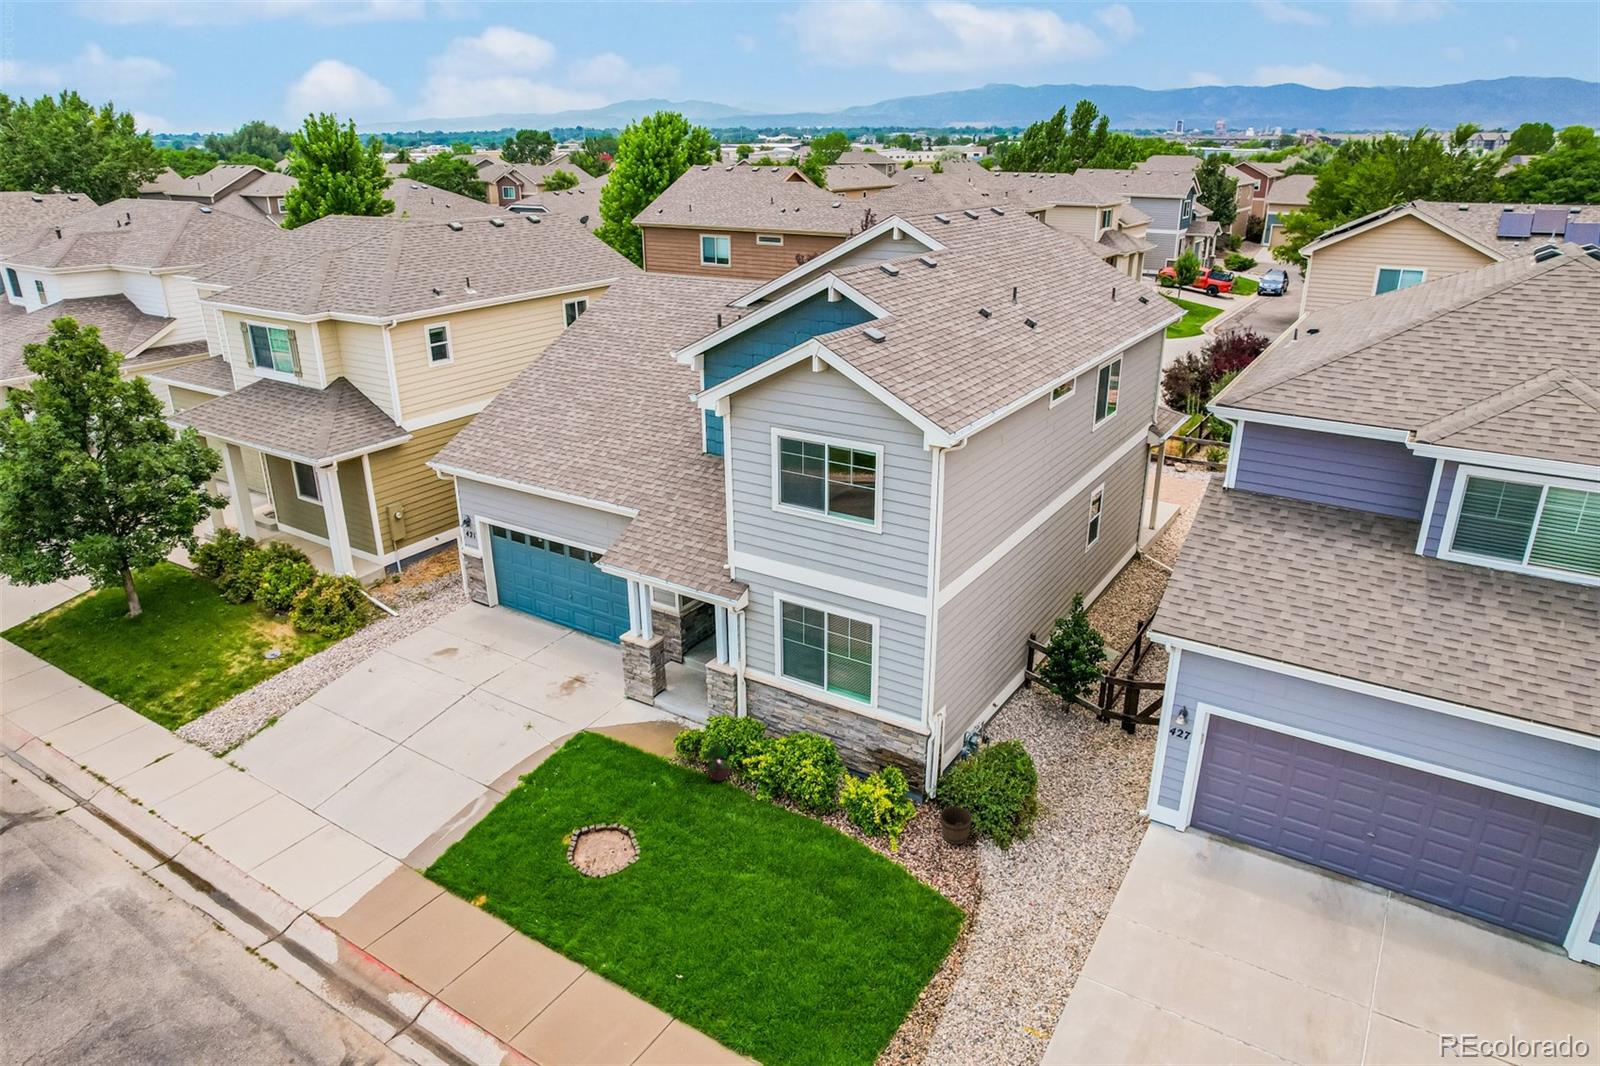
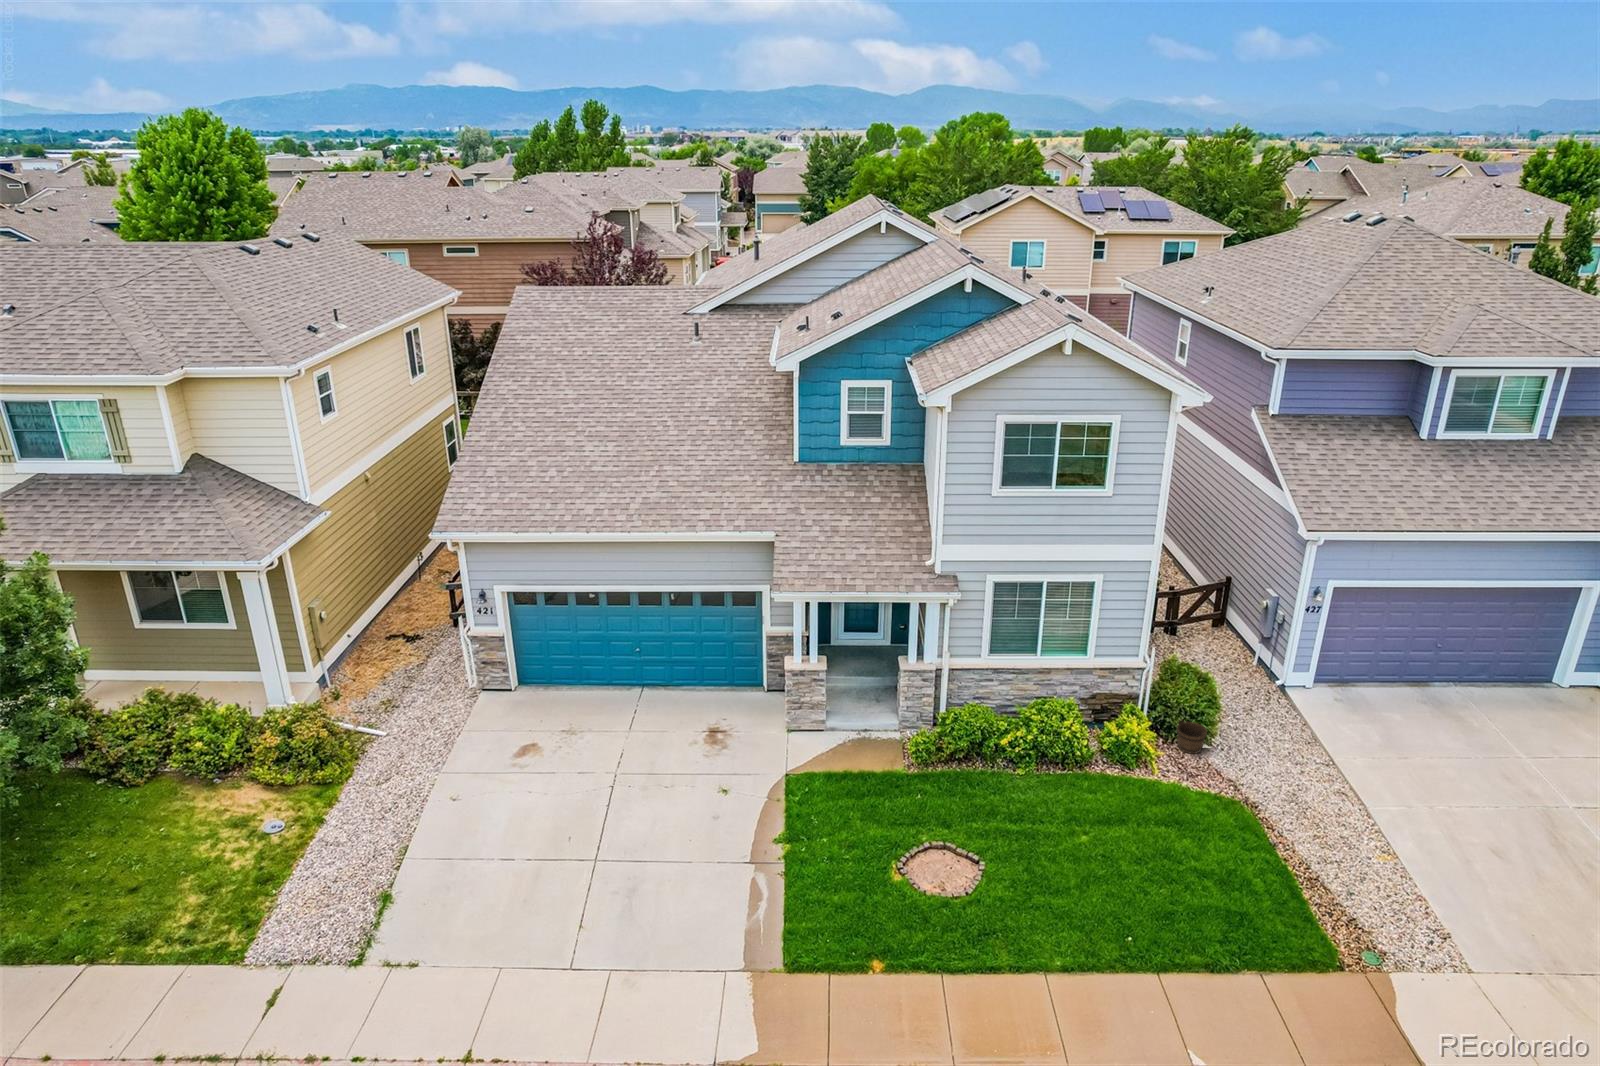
potted tree: present [704,741,730,781] -> none [951,731,981,772]

